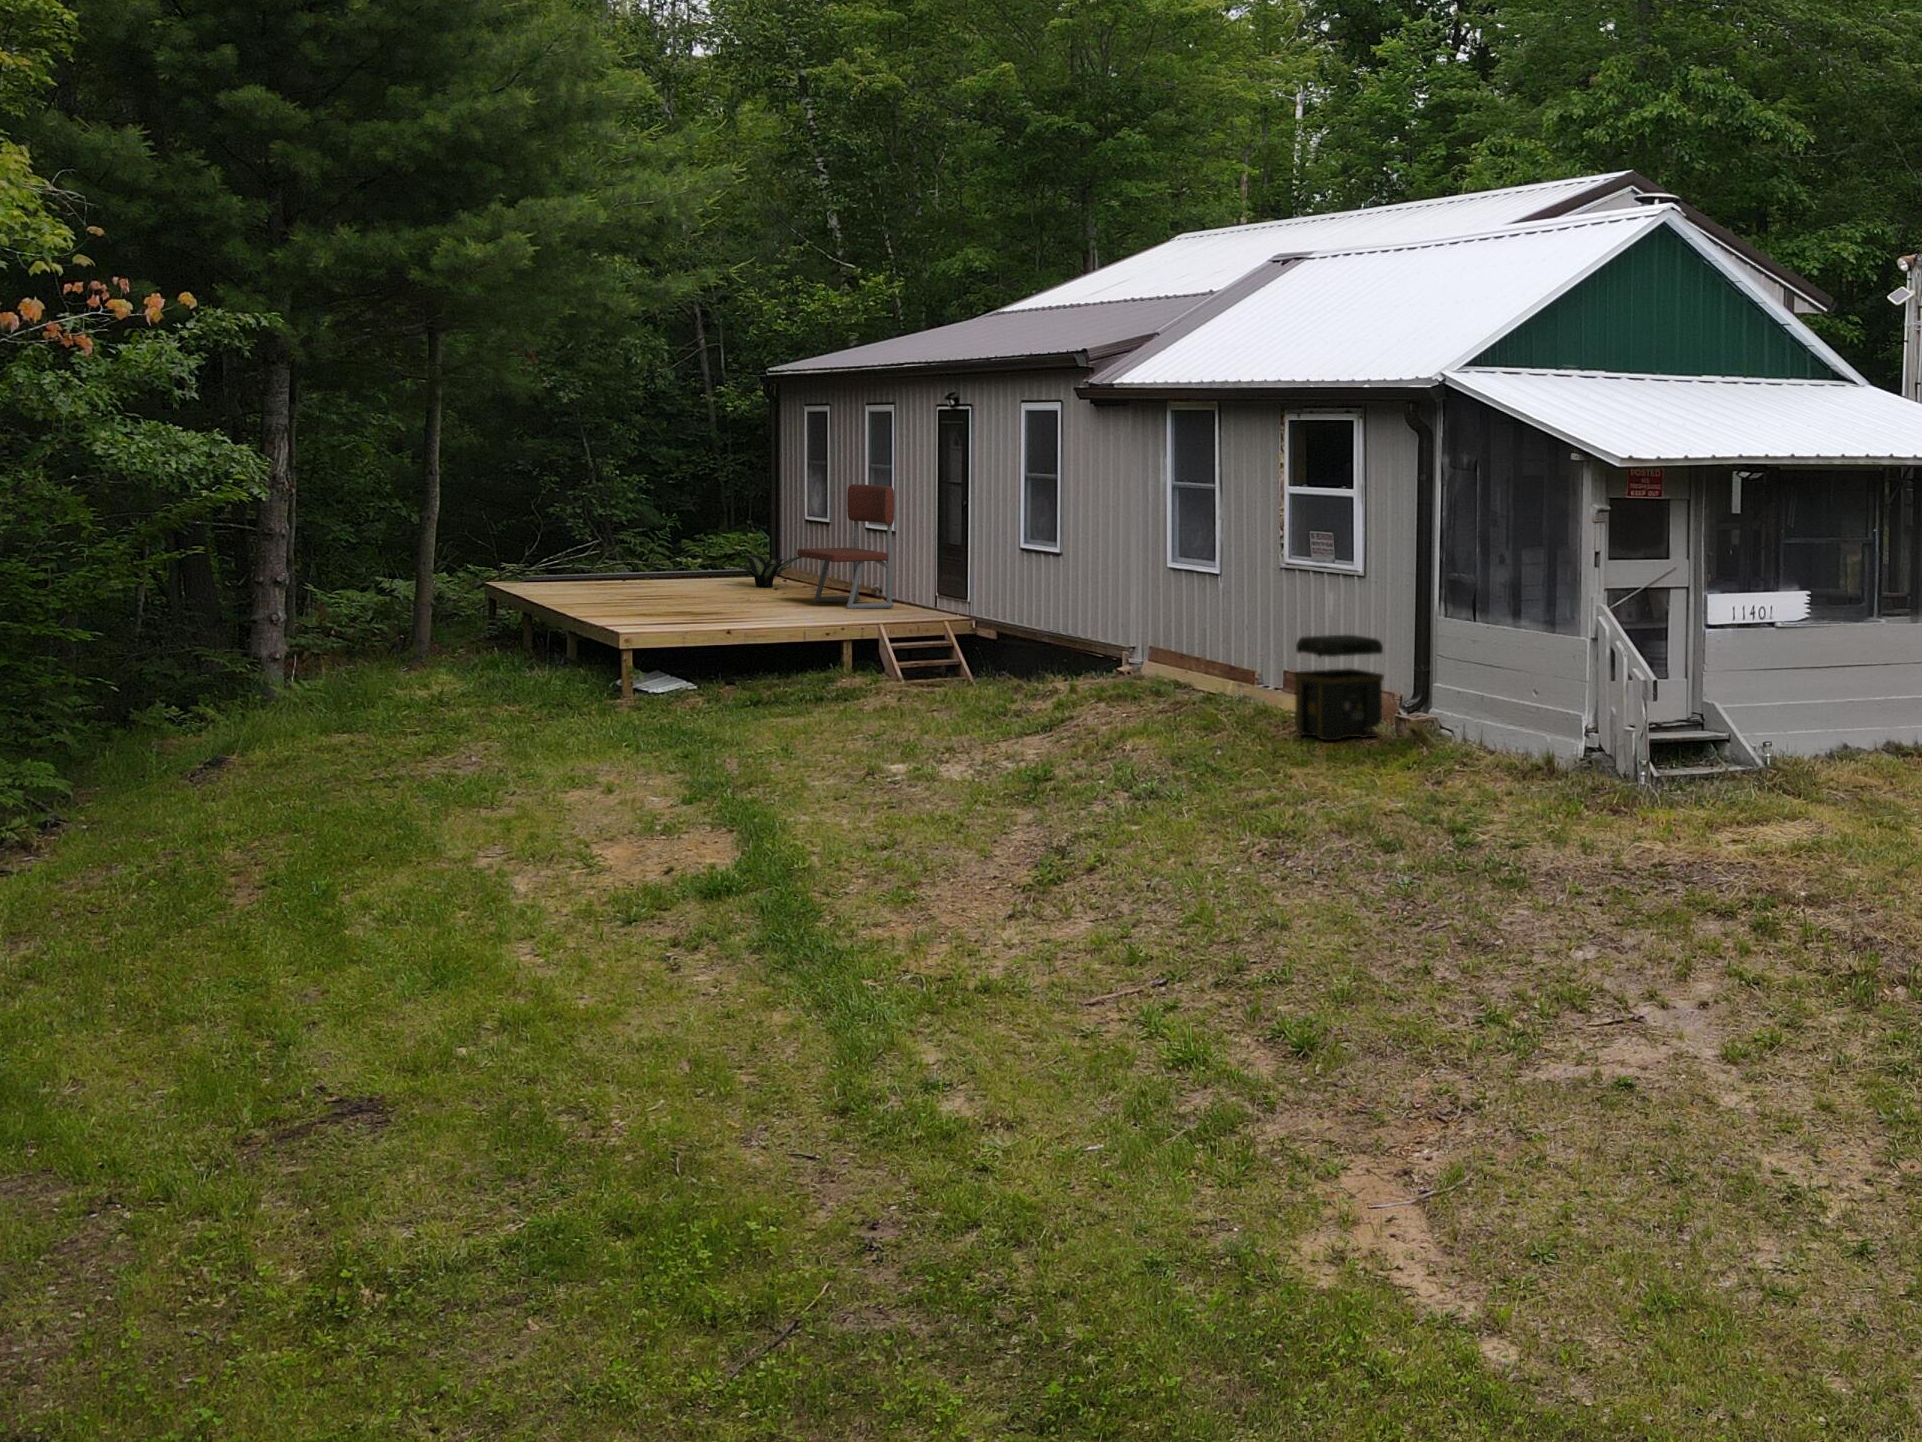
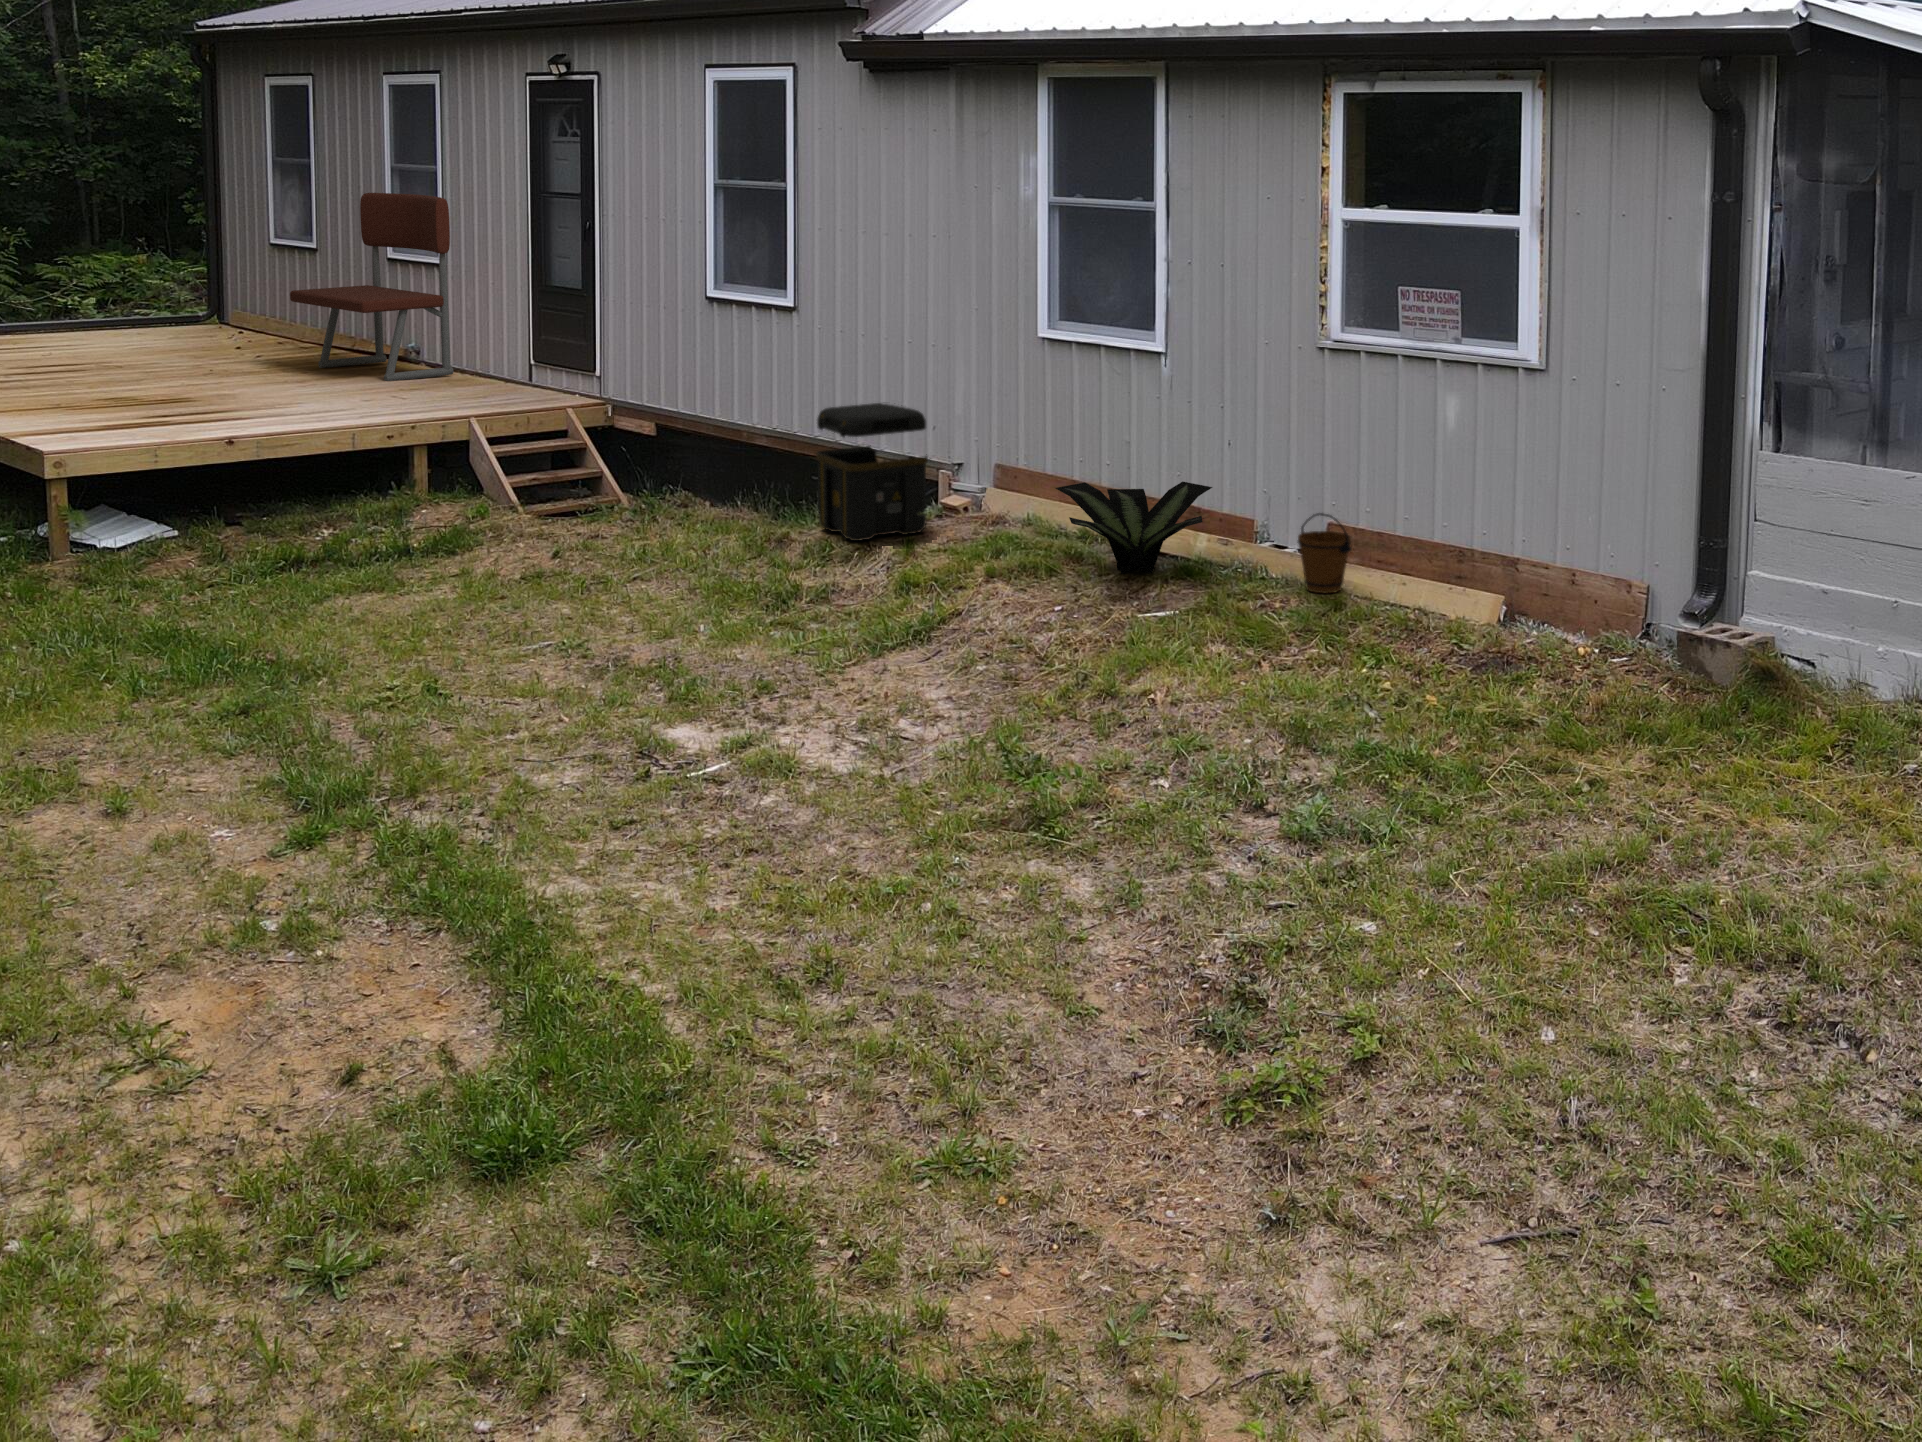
potted plant: present [738,556,802,588] -> present [1056,482,1212,574]
toolbox: present [1294,635,1384,740] -> present [816,403,928,541]
bucket: none [1253,665,1285,712] -> present [1298,513,1352,593]

